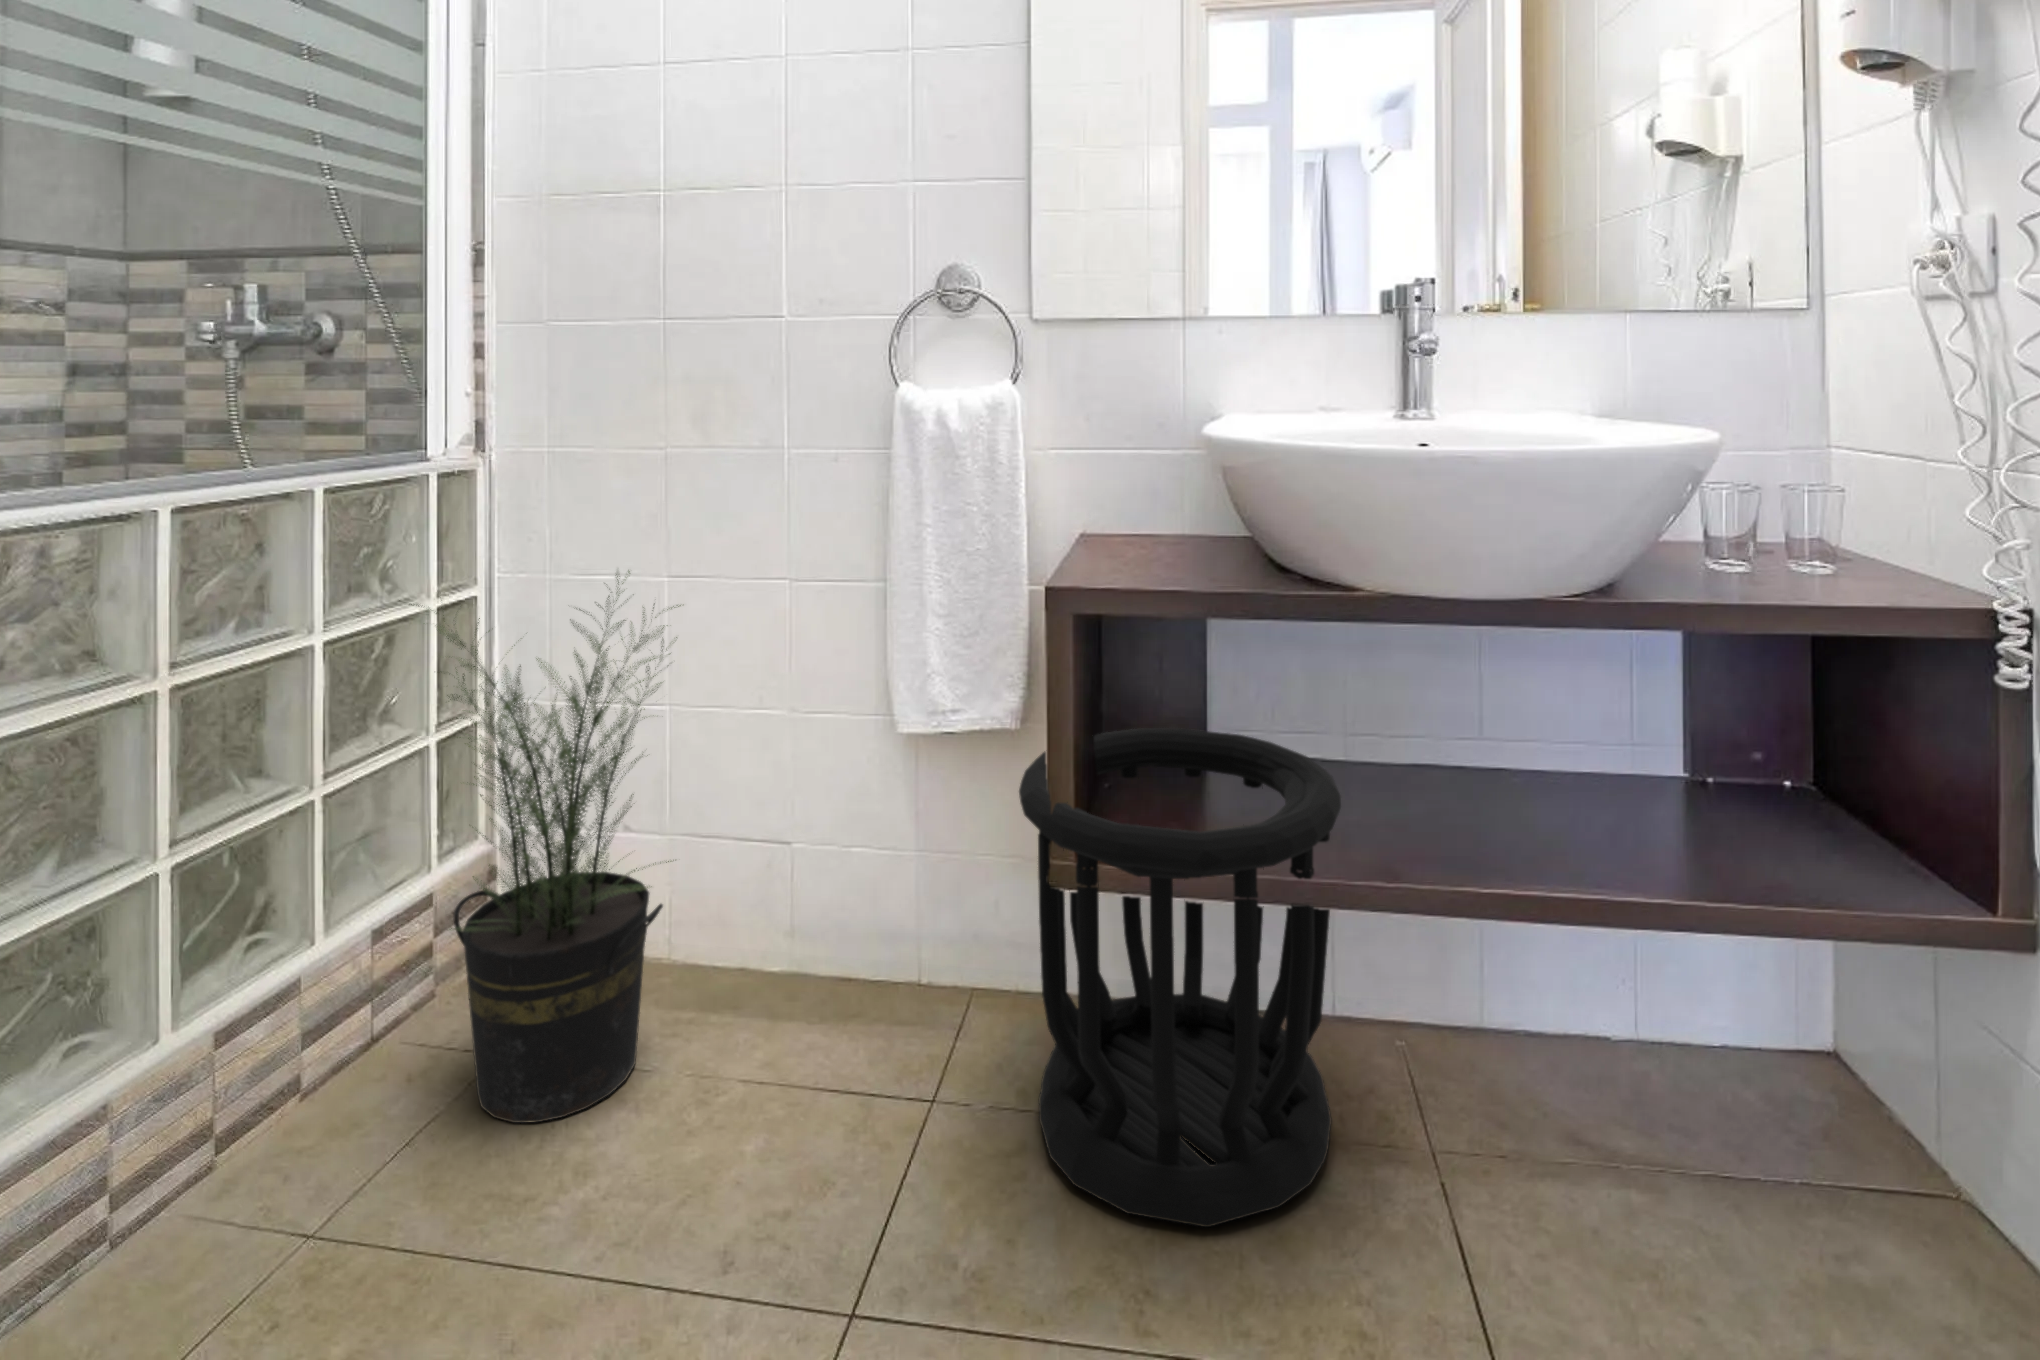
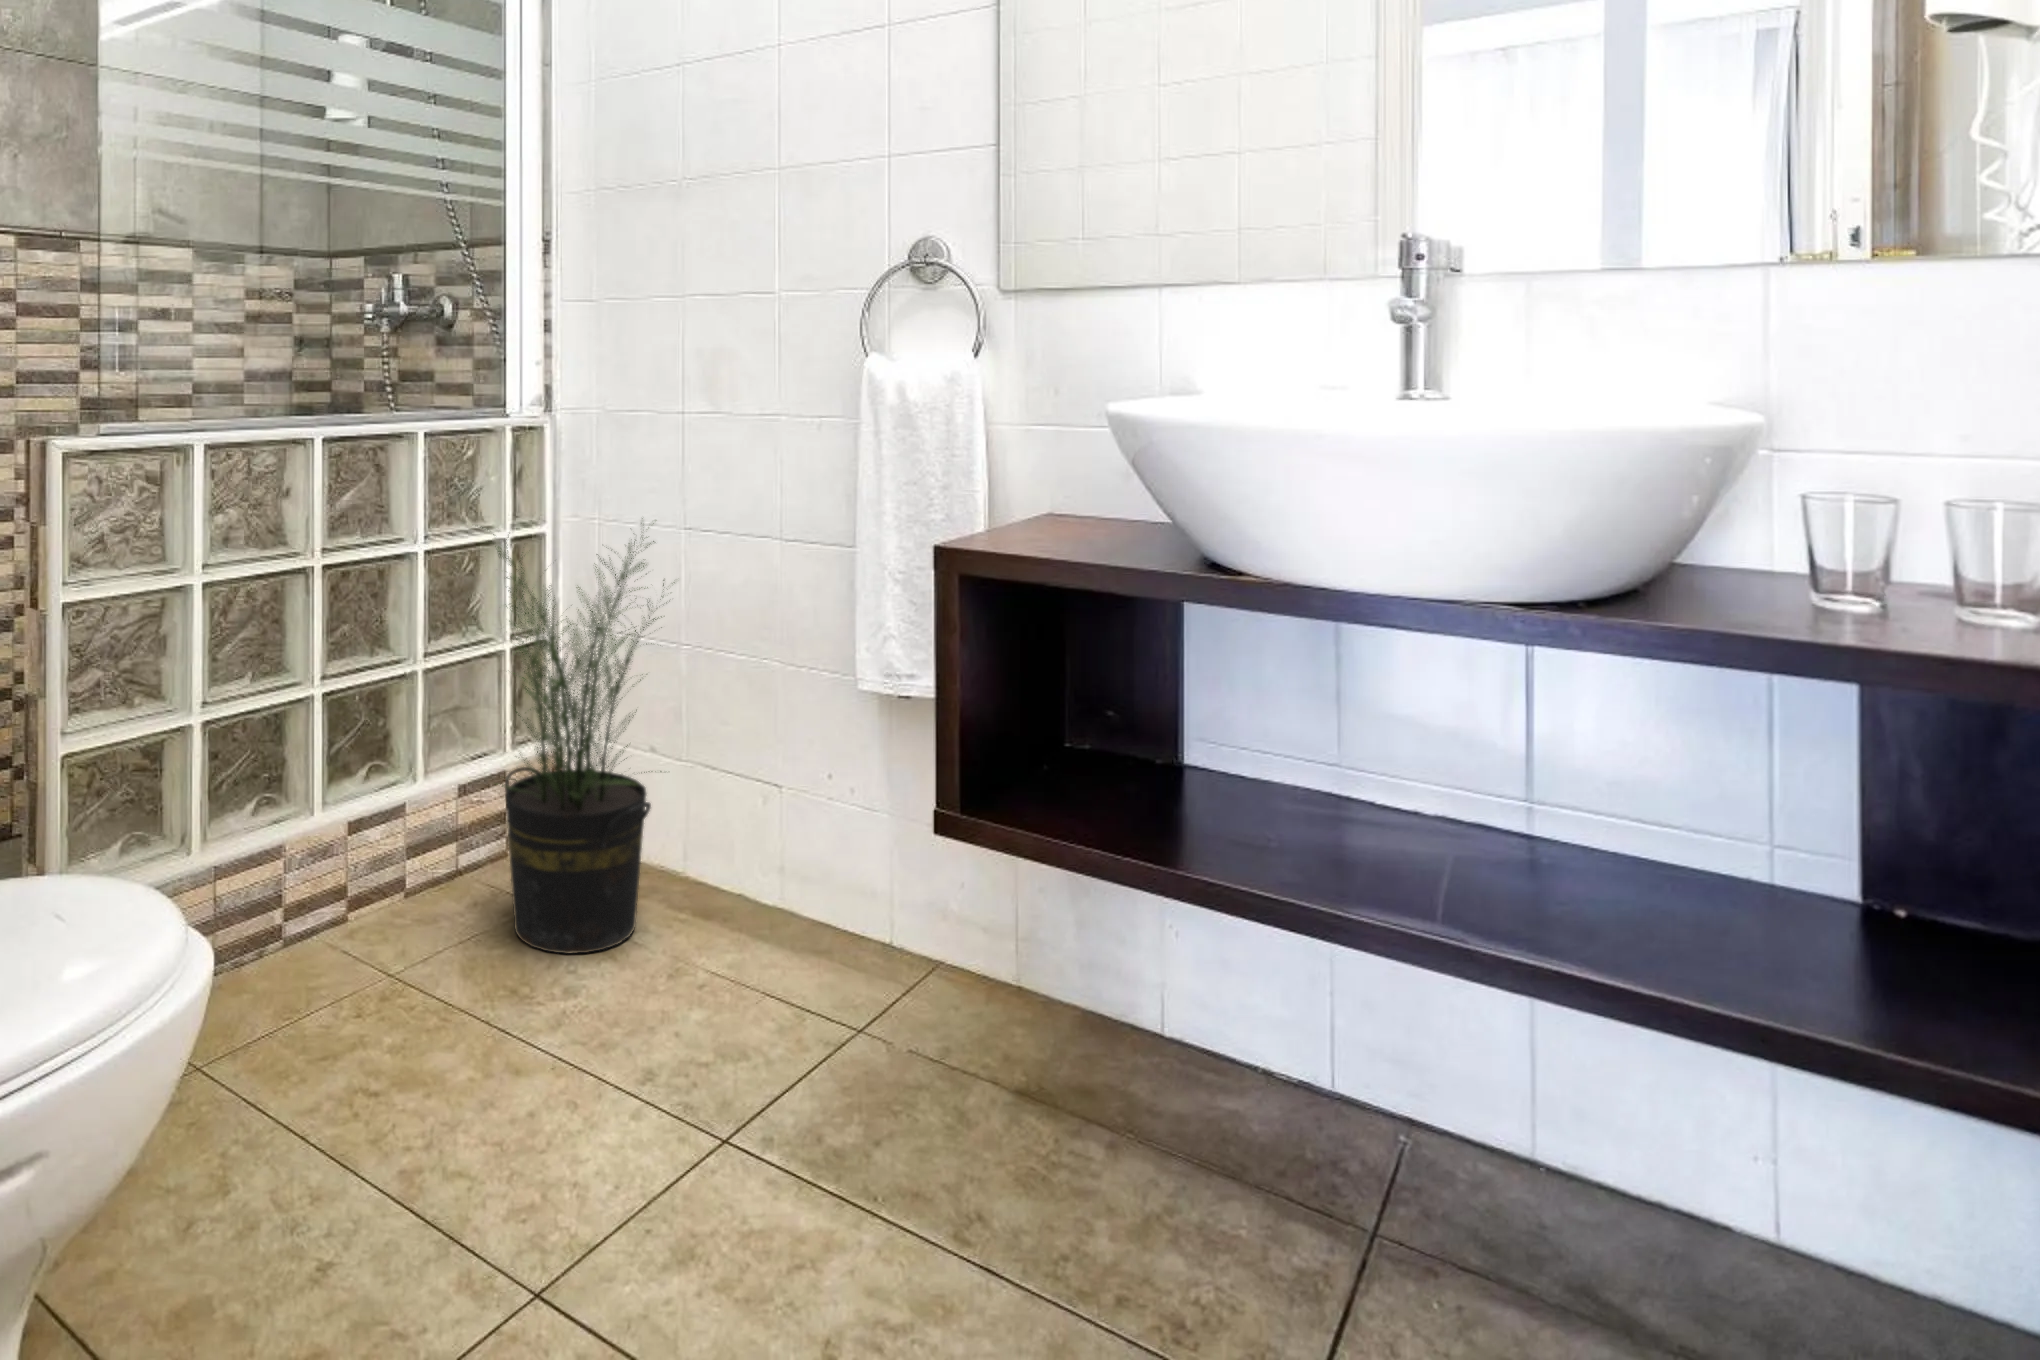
wastebasket: present [1019,728,1341,1227] -> none [916,719,1264,1203]

